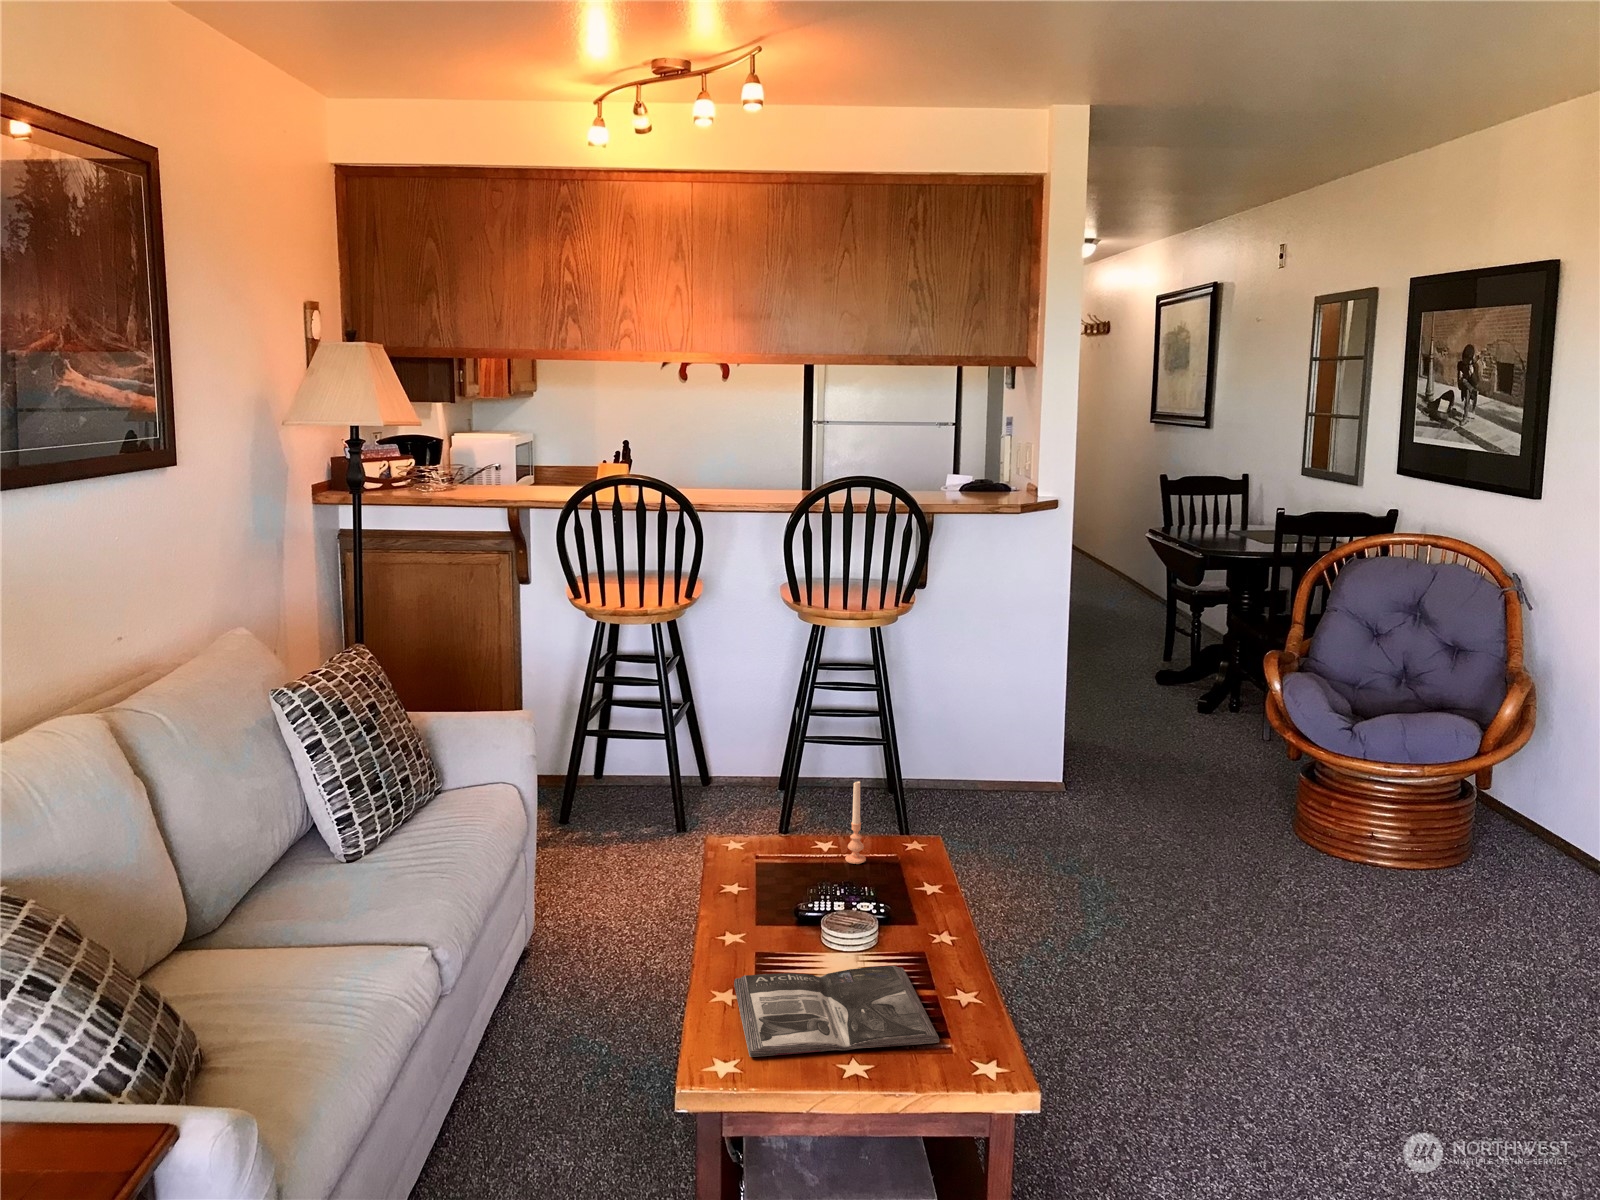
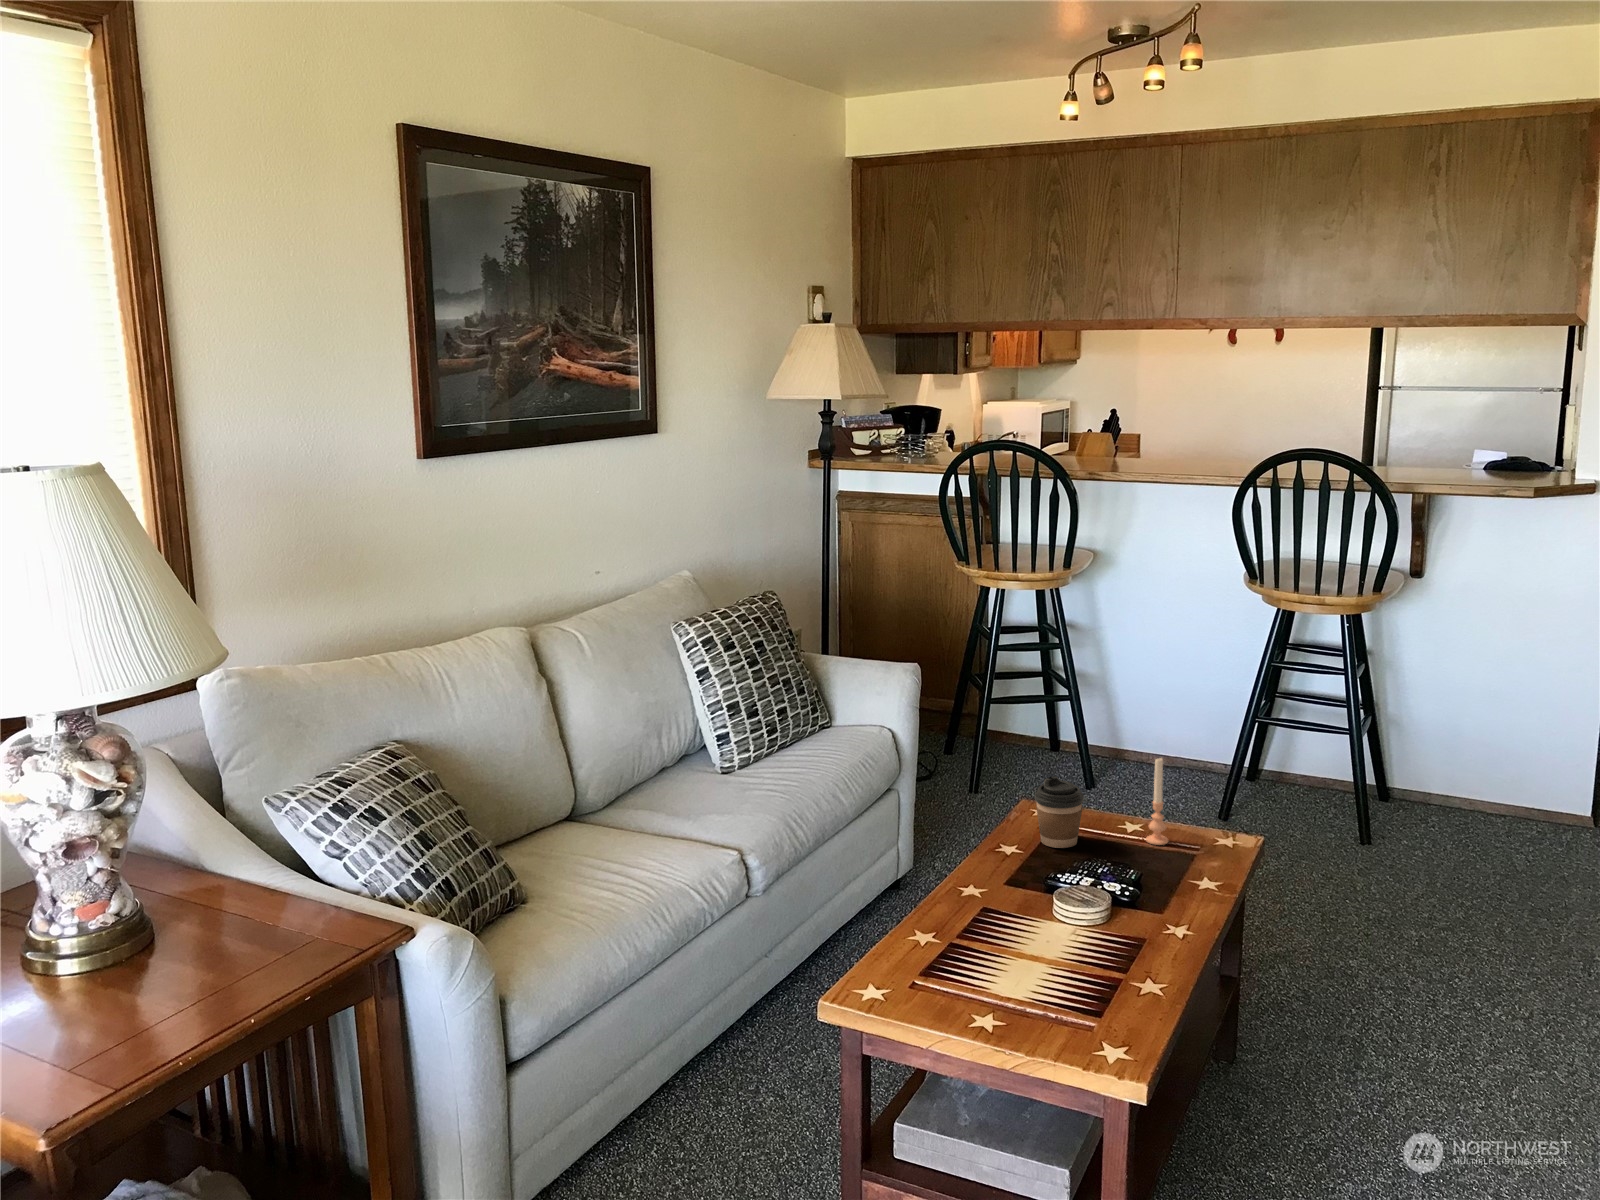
coffee cup: none [749,812,796,882] -> present [1035,777,1084,848]
magazine: present [734,966,939,1057] -> none [902,923,1116,1025]

